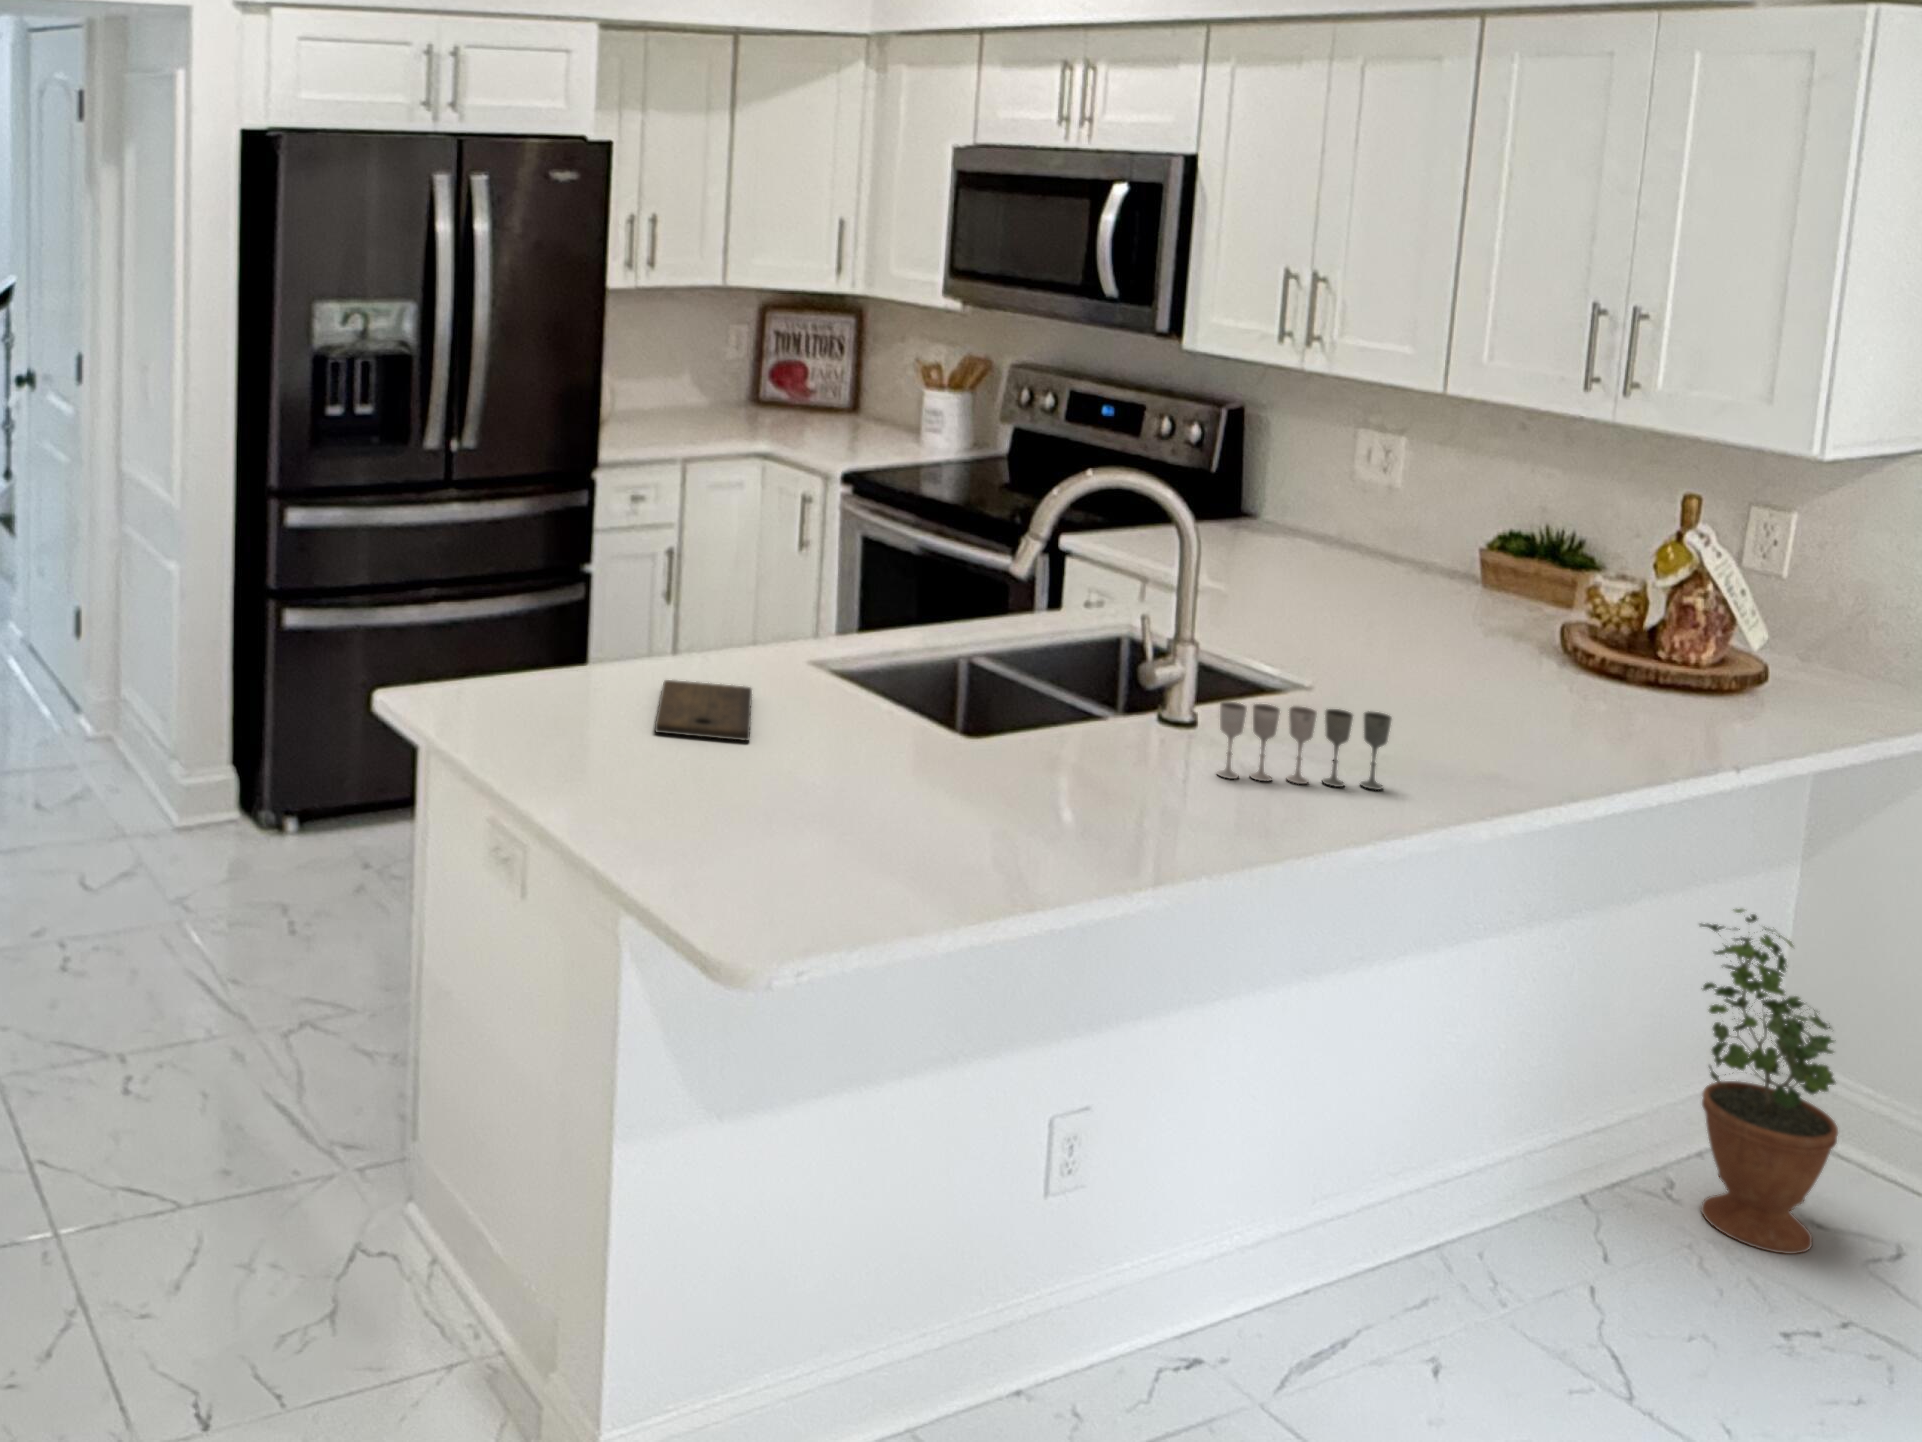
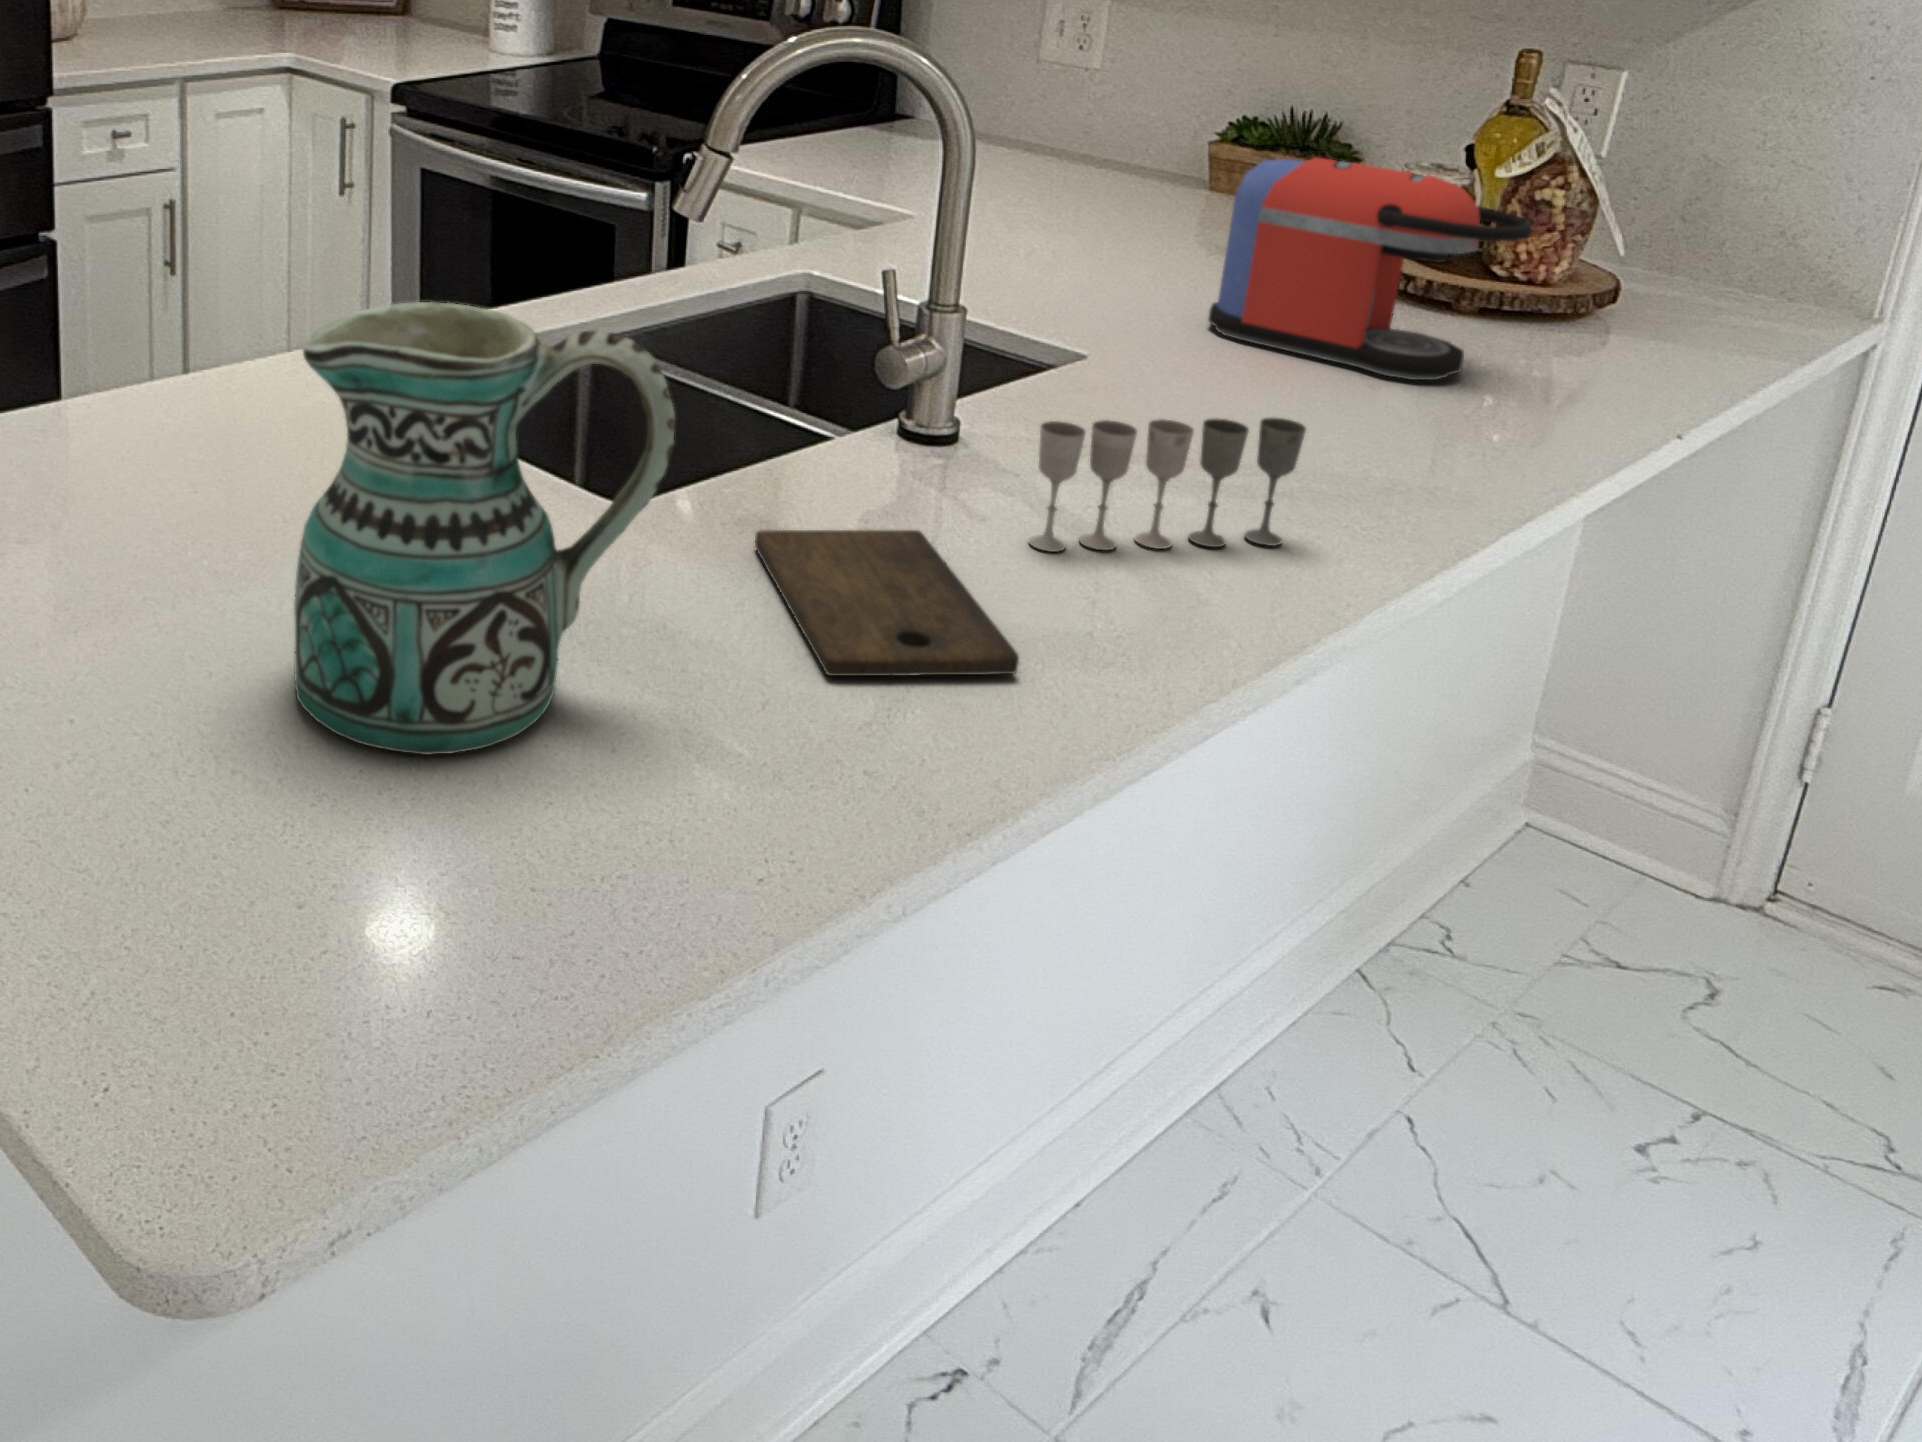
coffee maker: none [1416,562,1631,719] -> present [1208,157,1532,380]
ceramic pitcher: none [788,600,983,820] -> present [294,302,675,755]
cutting board: present [655,680,752,741] -> present [755,530,1019,676]
potted plant: present [1700,909,1838,1254] -> none [1483,598,1690,1017]

